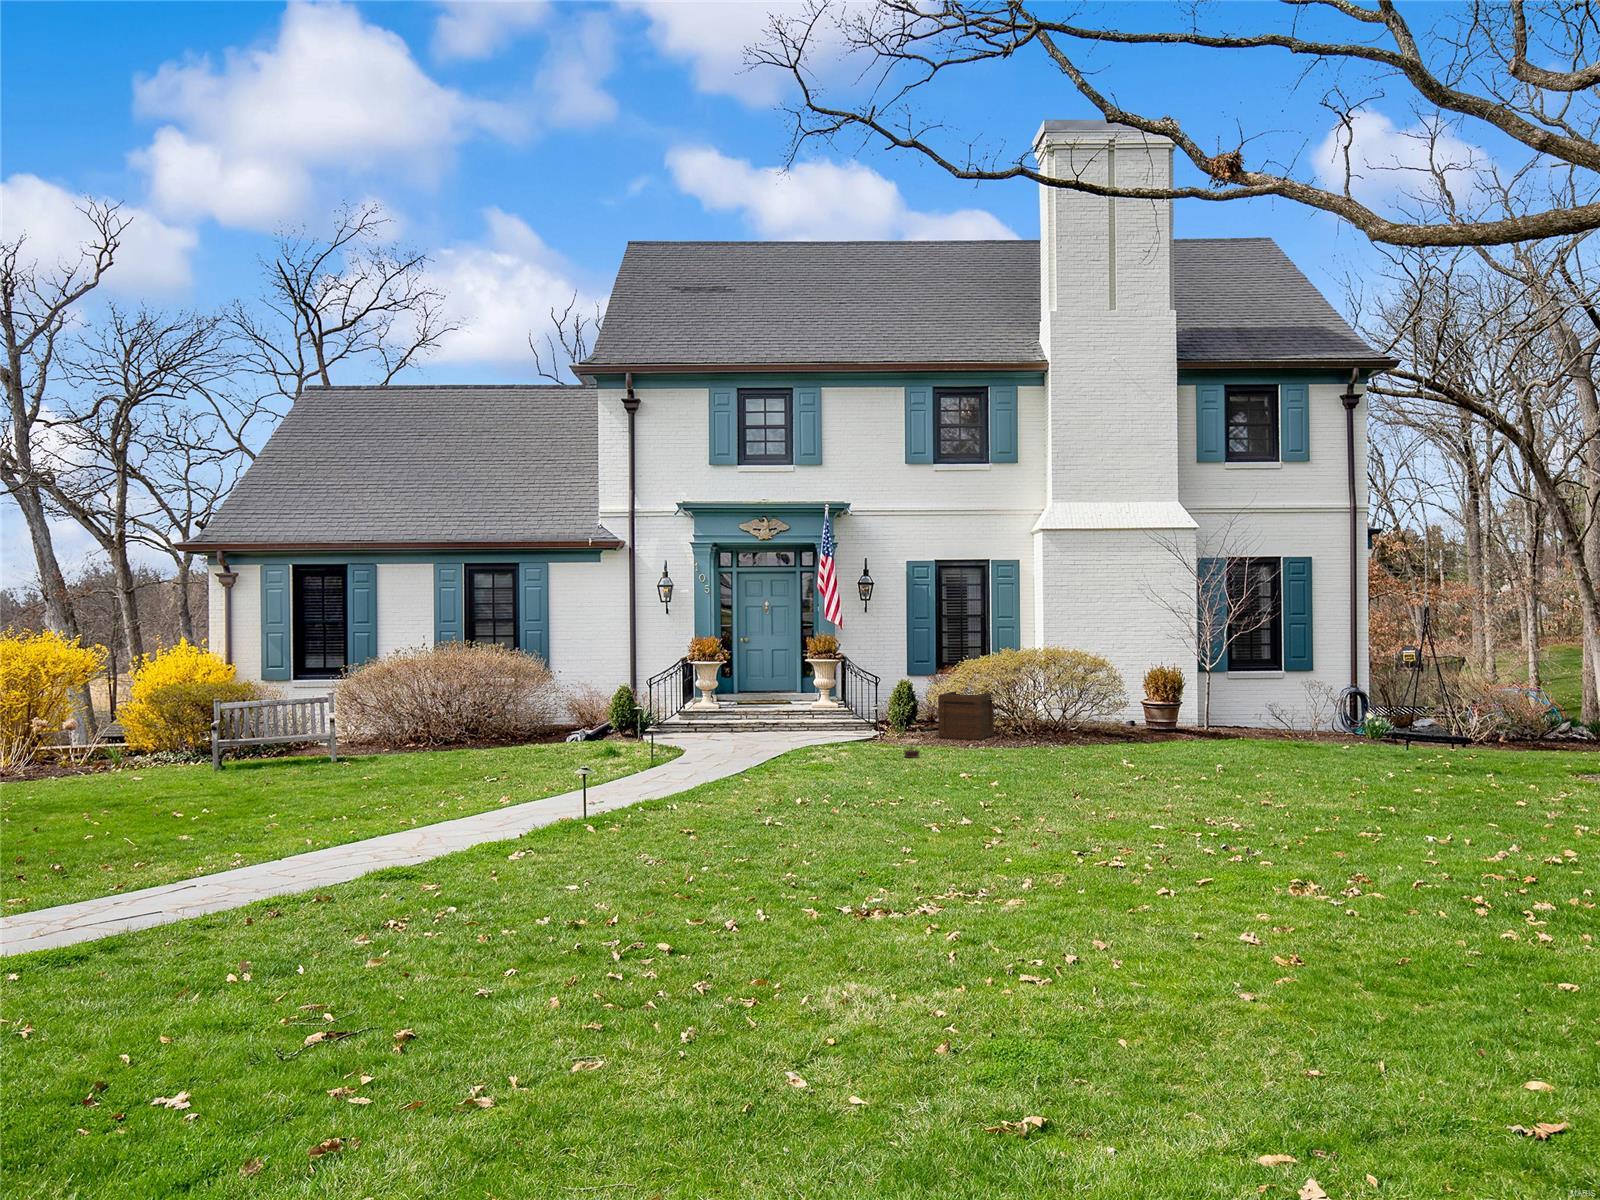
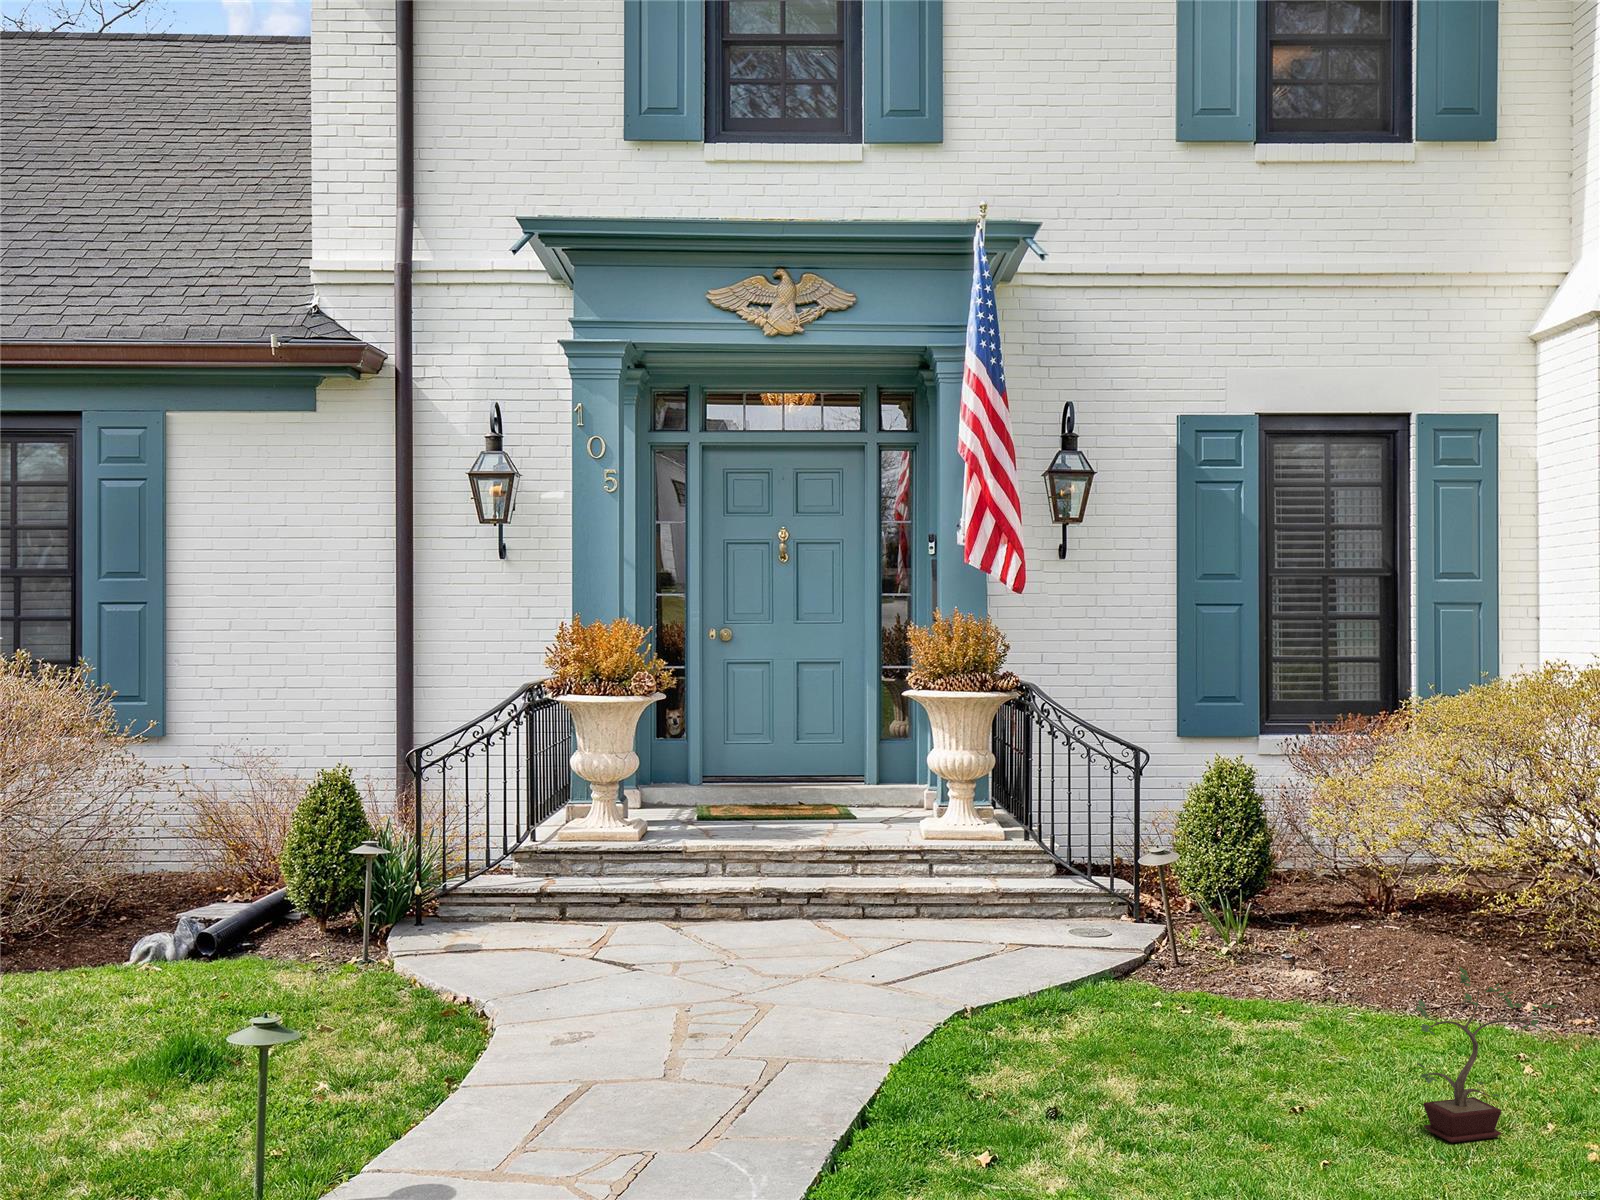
wooden crate: present [938,691,994,740] -> none [1391,802,1563,988]

